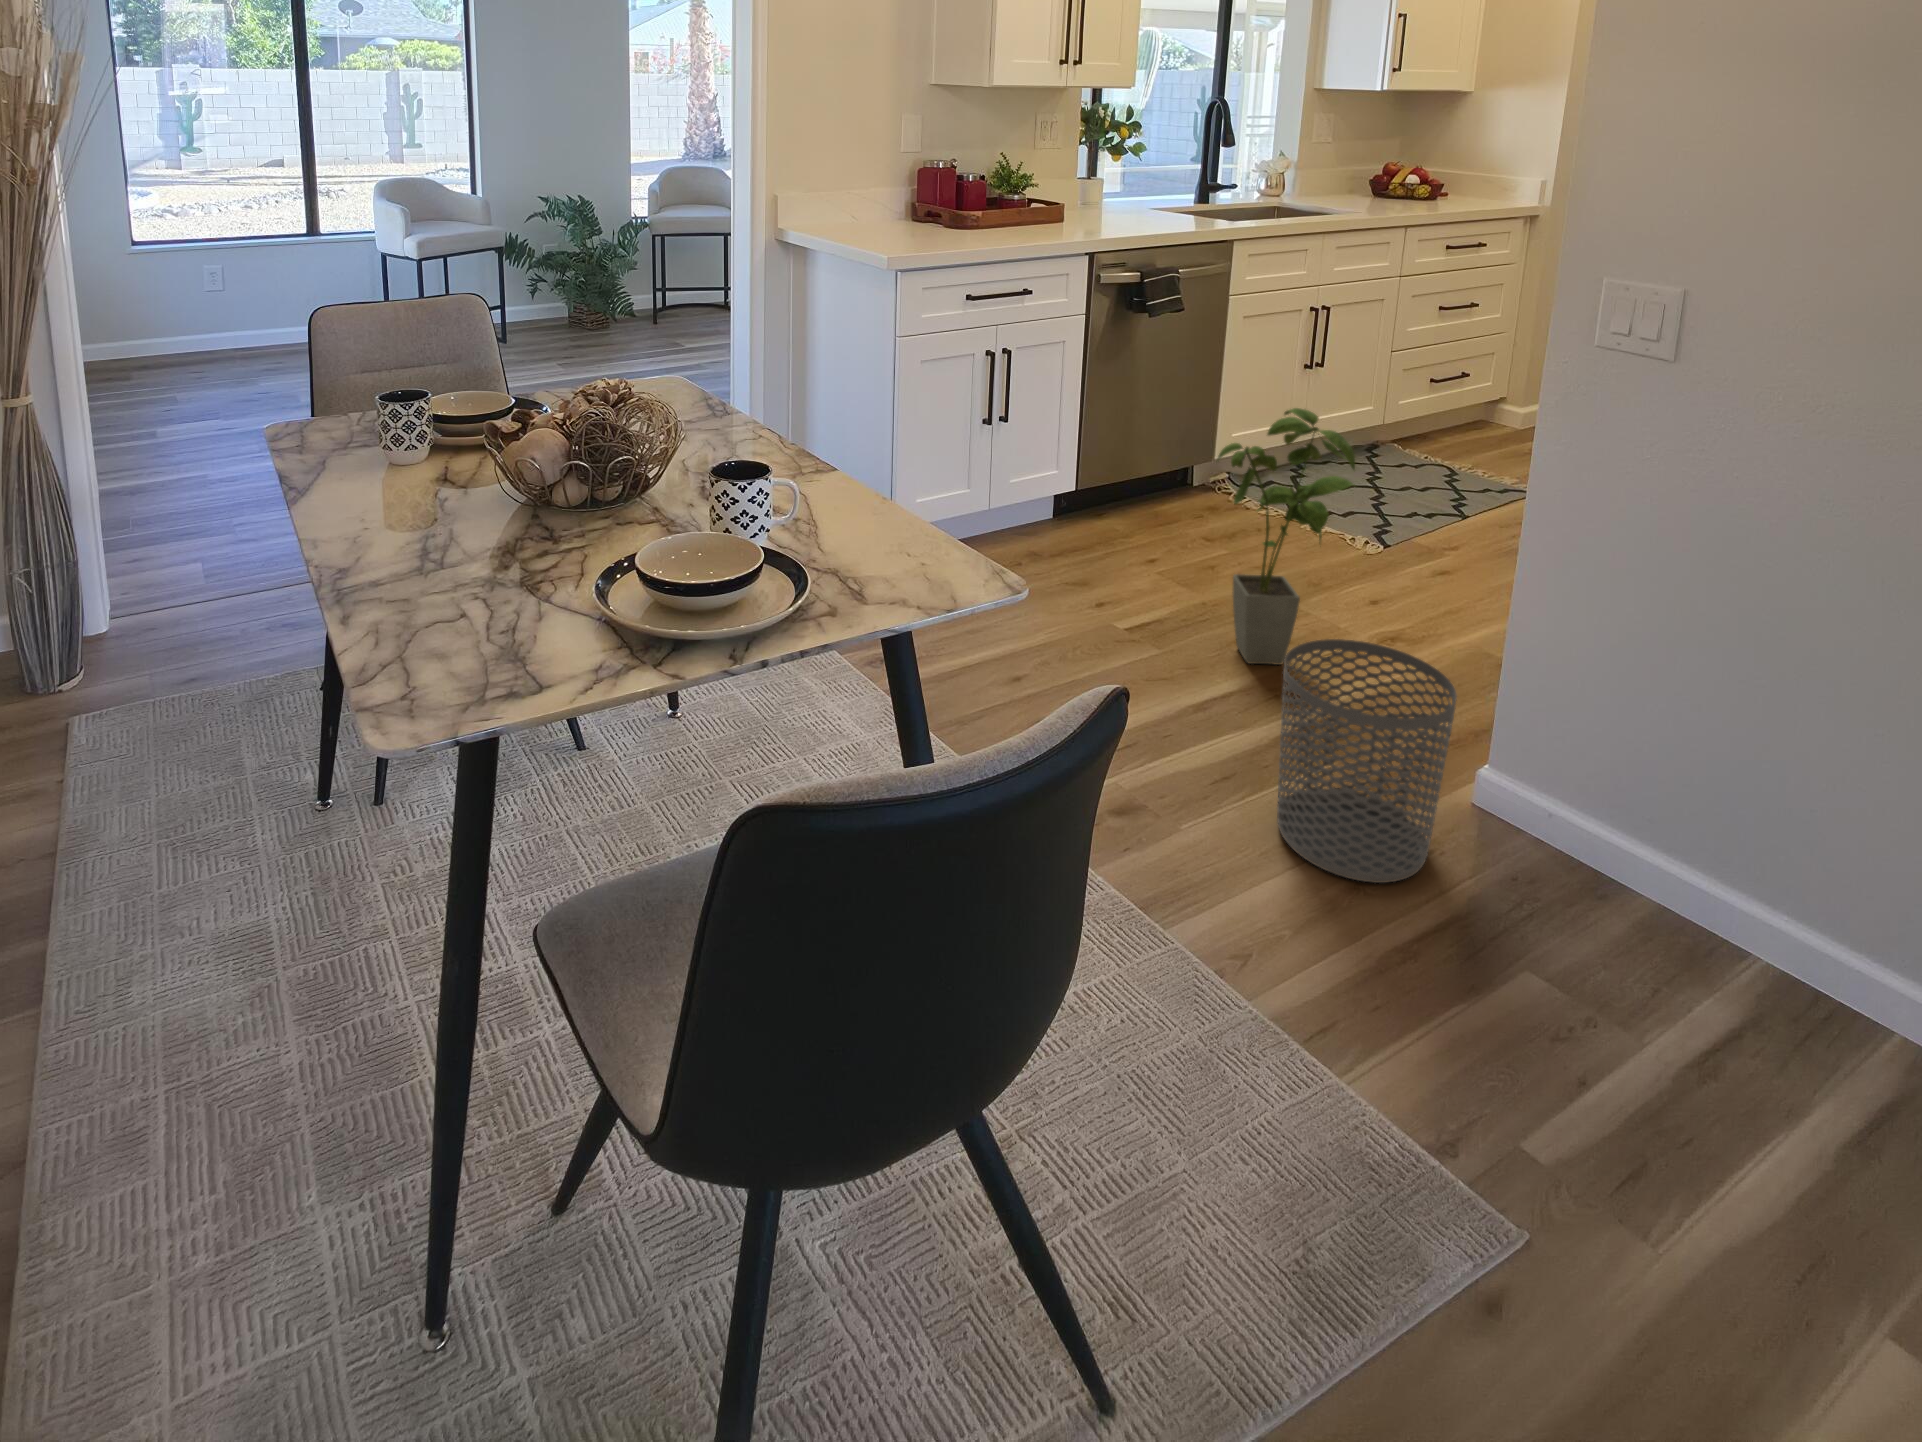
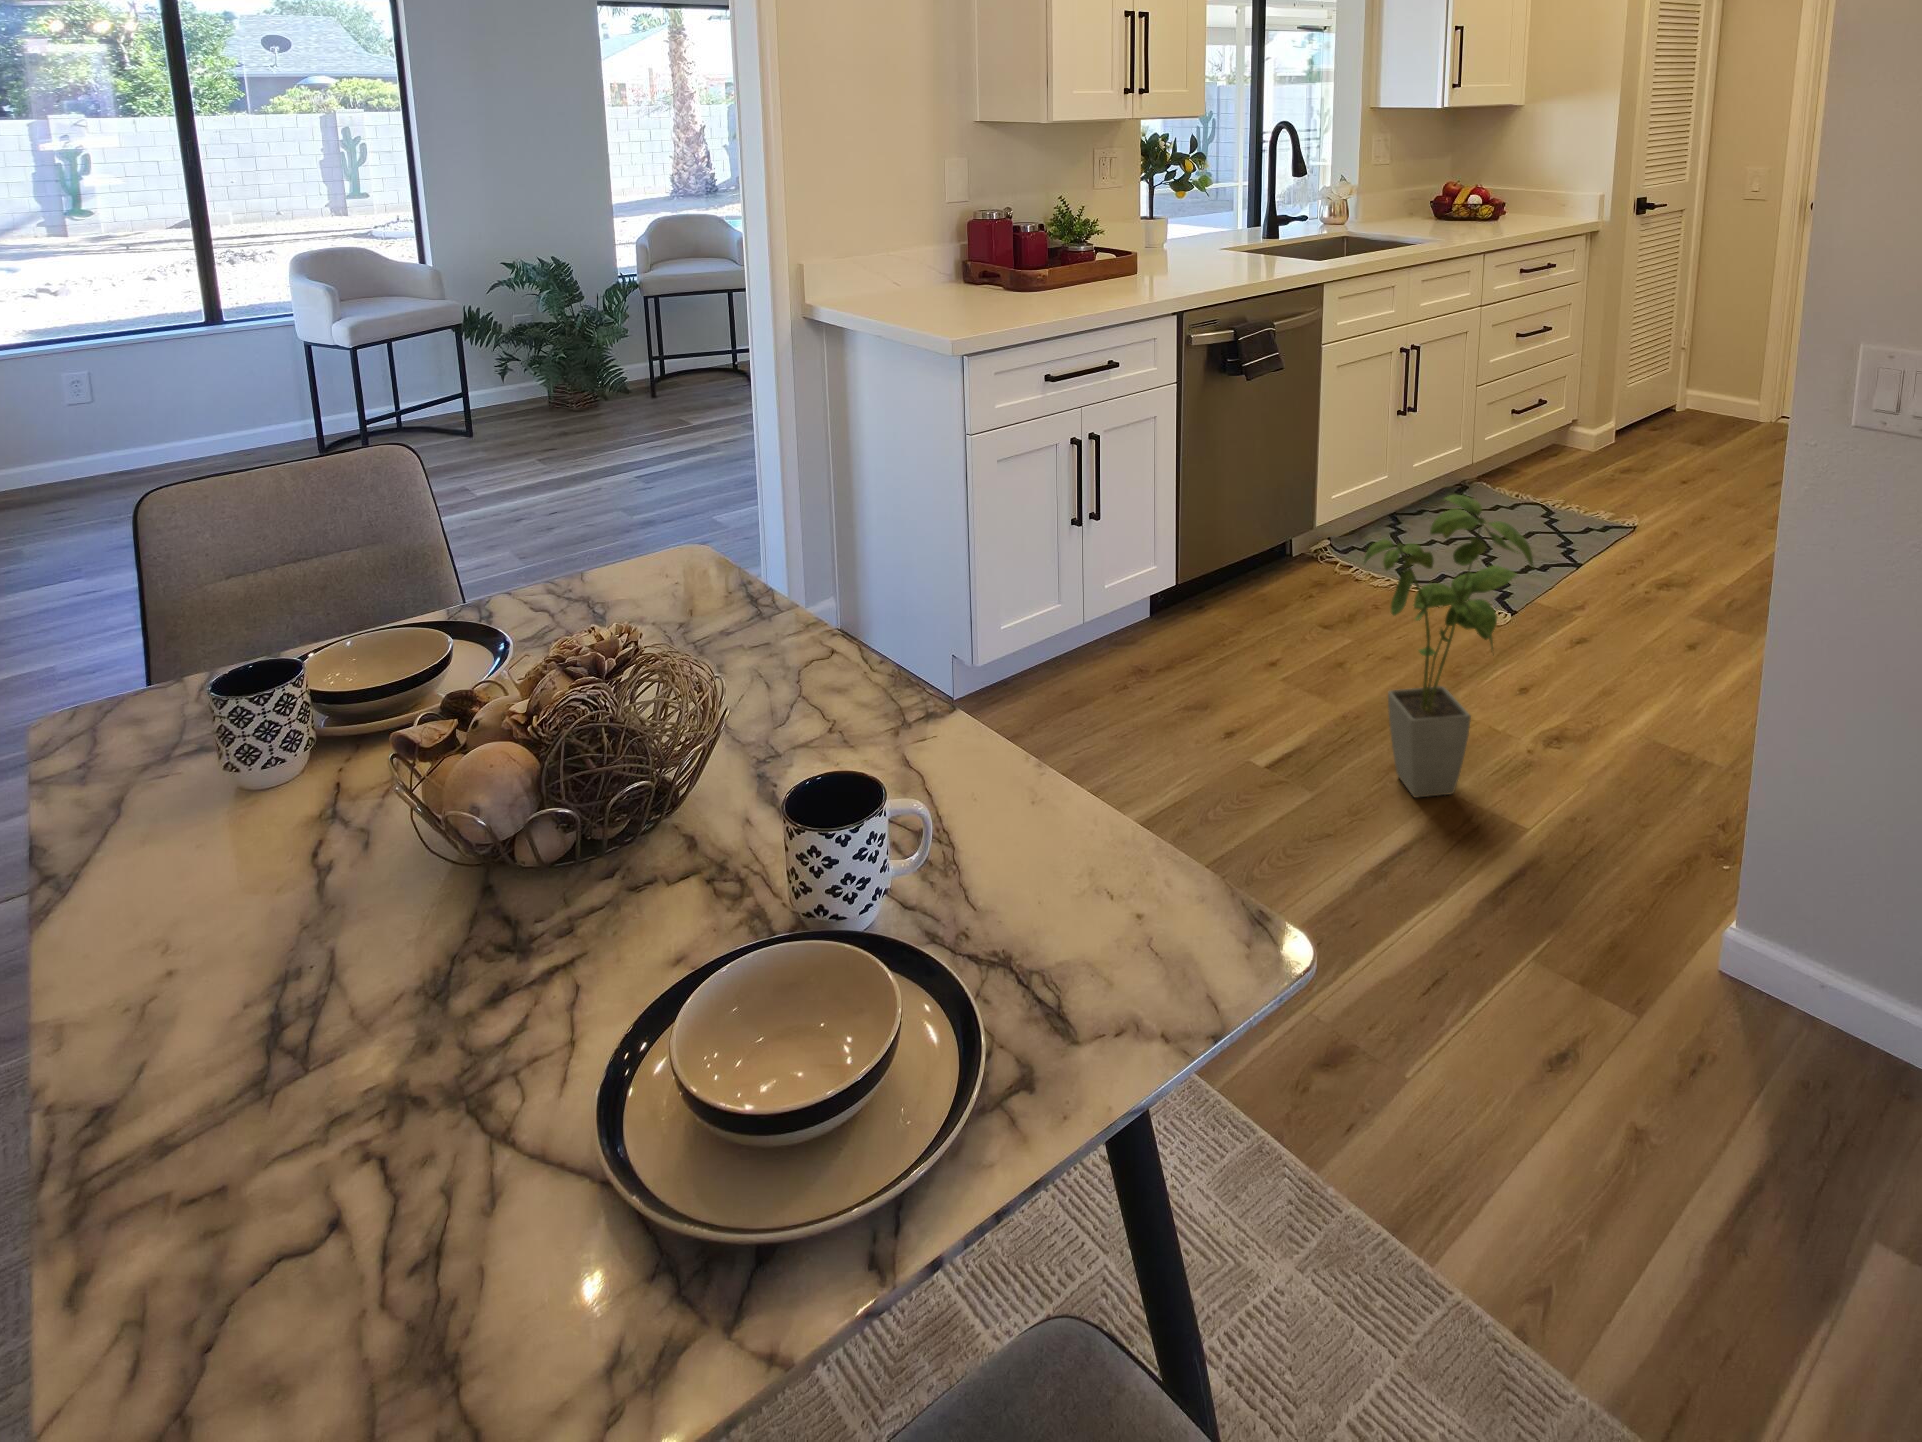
waste bin: present [1277,639,1457,883] -> none [1515,801,1736,1127]

